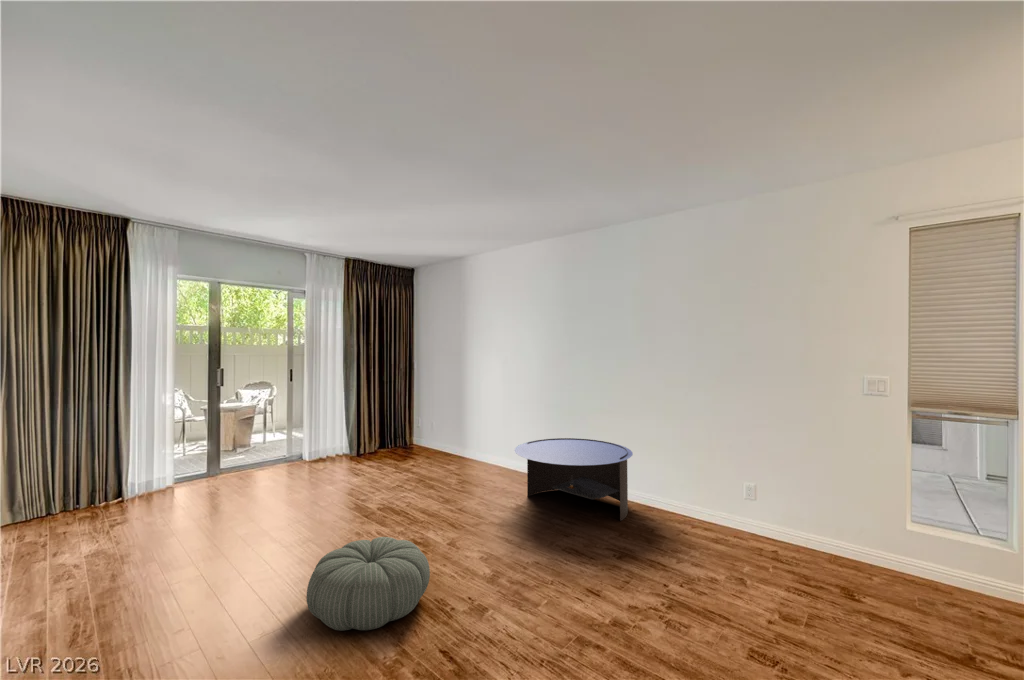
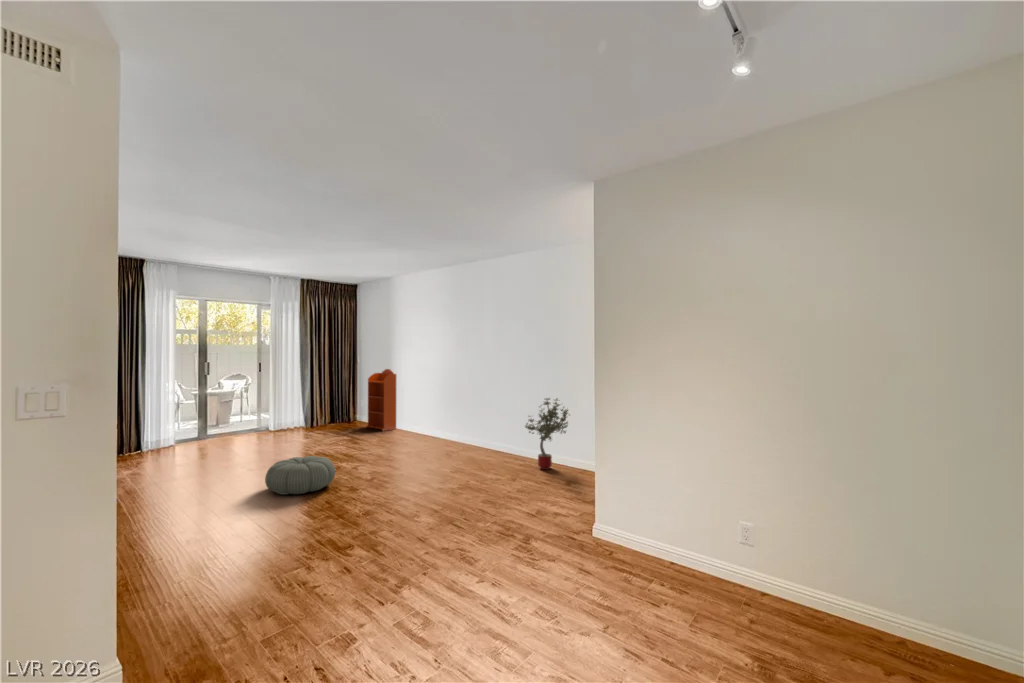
bookcase: none [429,377,471,463] -> present [366,369,396,431]
potted tree: none [717,432,827,557] -> present [525,398,568,470]
coffee table: present [514,438,633,521] -> none [409,410,486,457]

